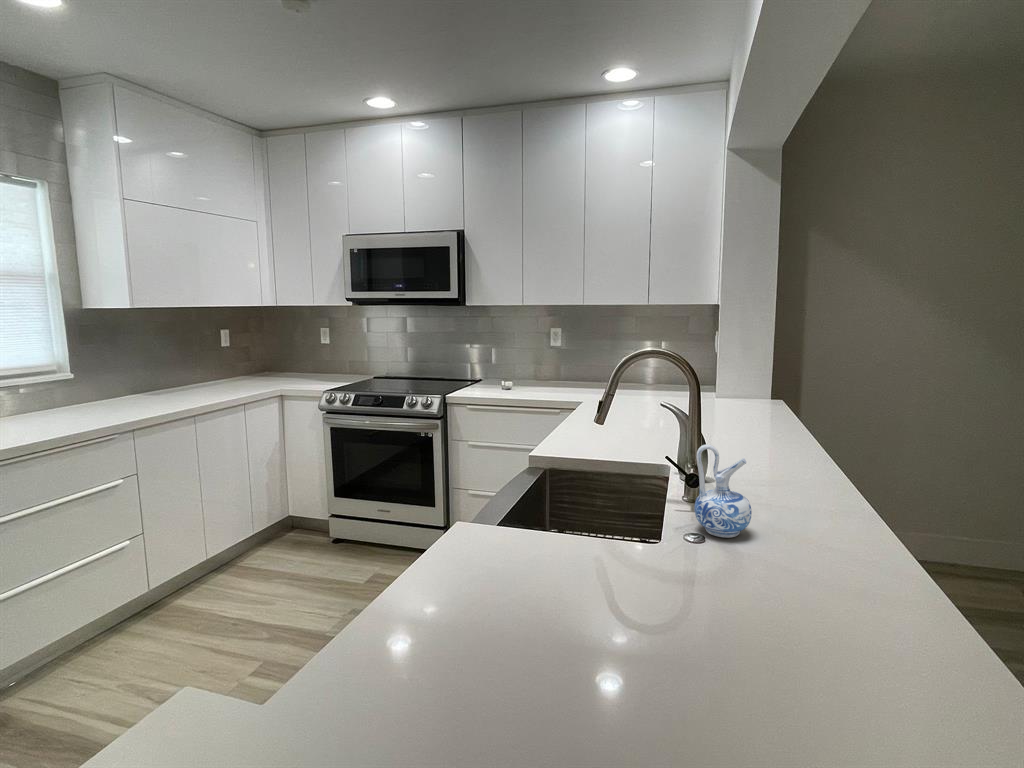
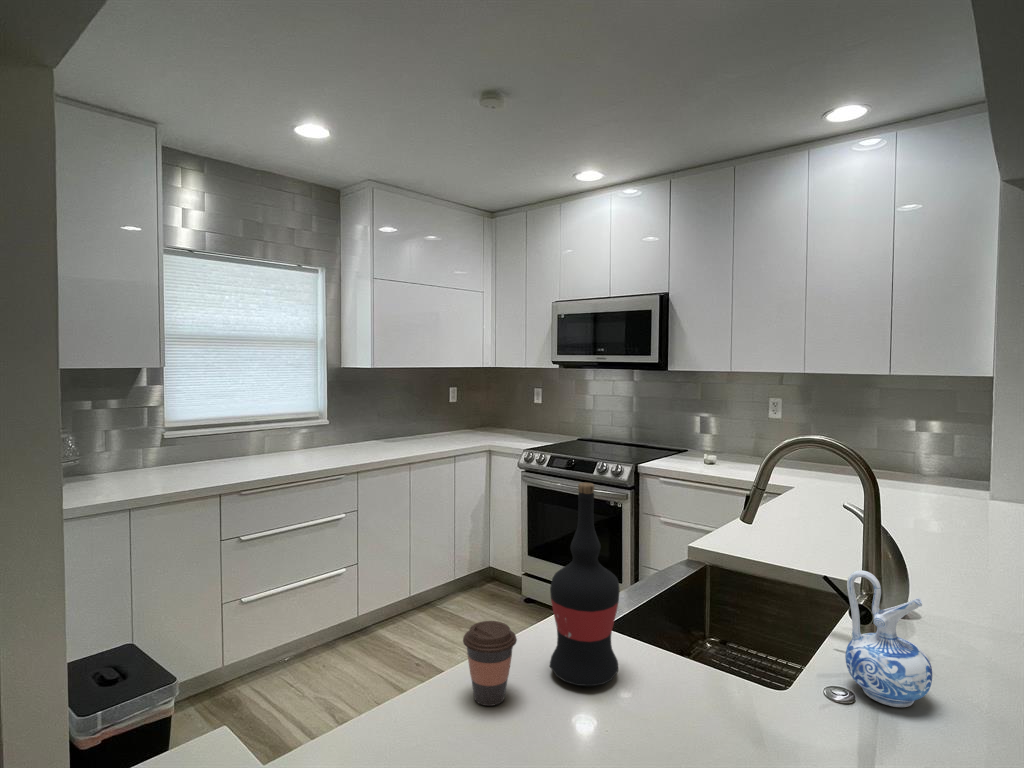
wine bottle: none [481,396,541,569] -> present [550,483,620,686]
coffee cup: none [419,527,469,600] -> present [463,621,517,706]

